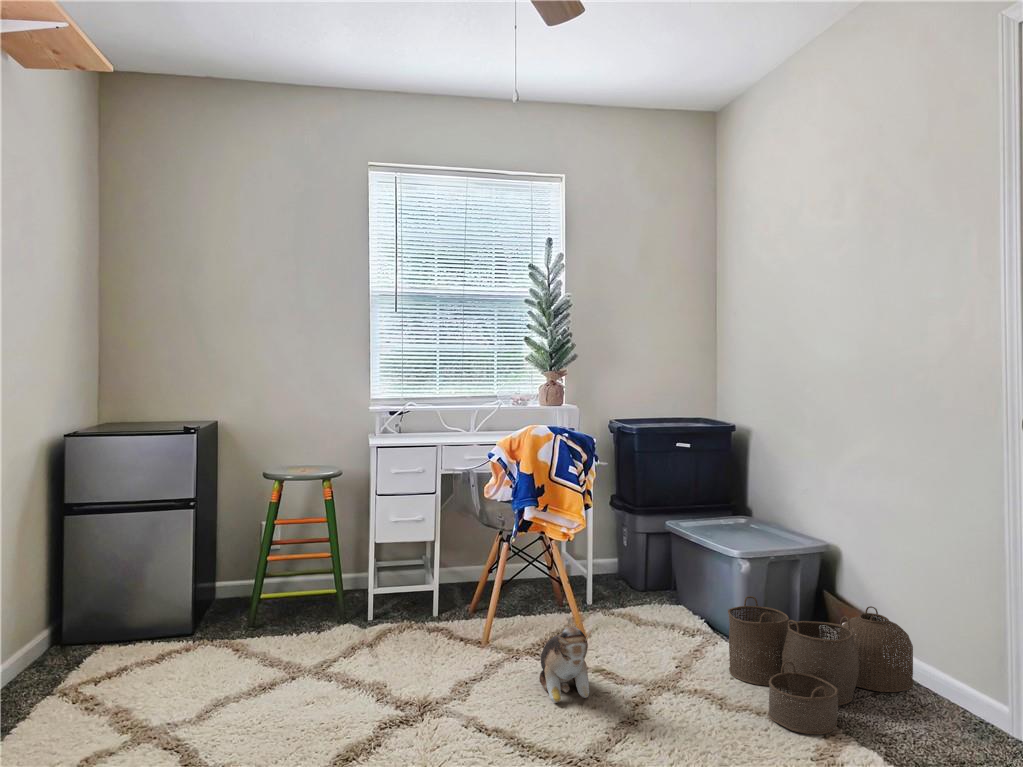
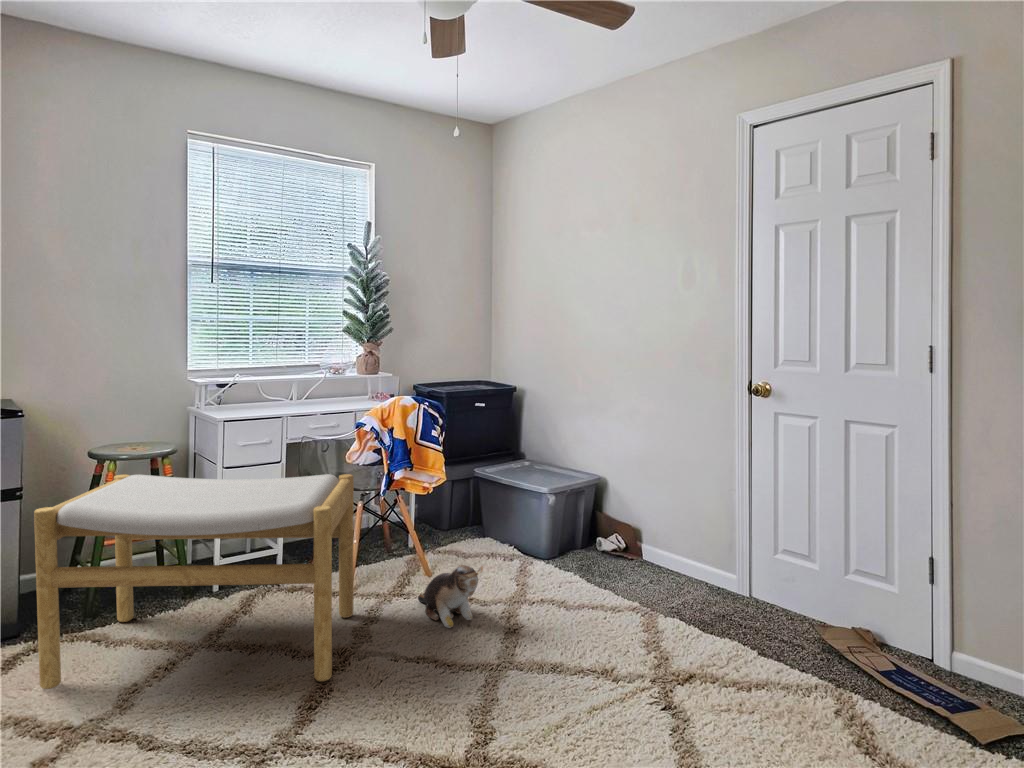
footstool: none [153,493,466,733] -> present [34,474,354,689]
woven basket: present [728,596,914,735] -> none [553,521,671,616]

